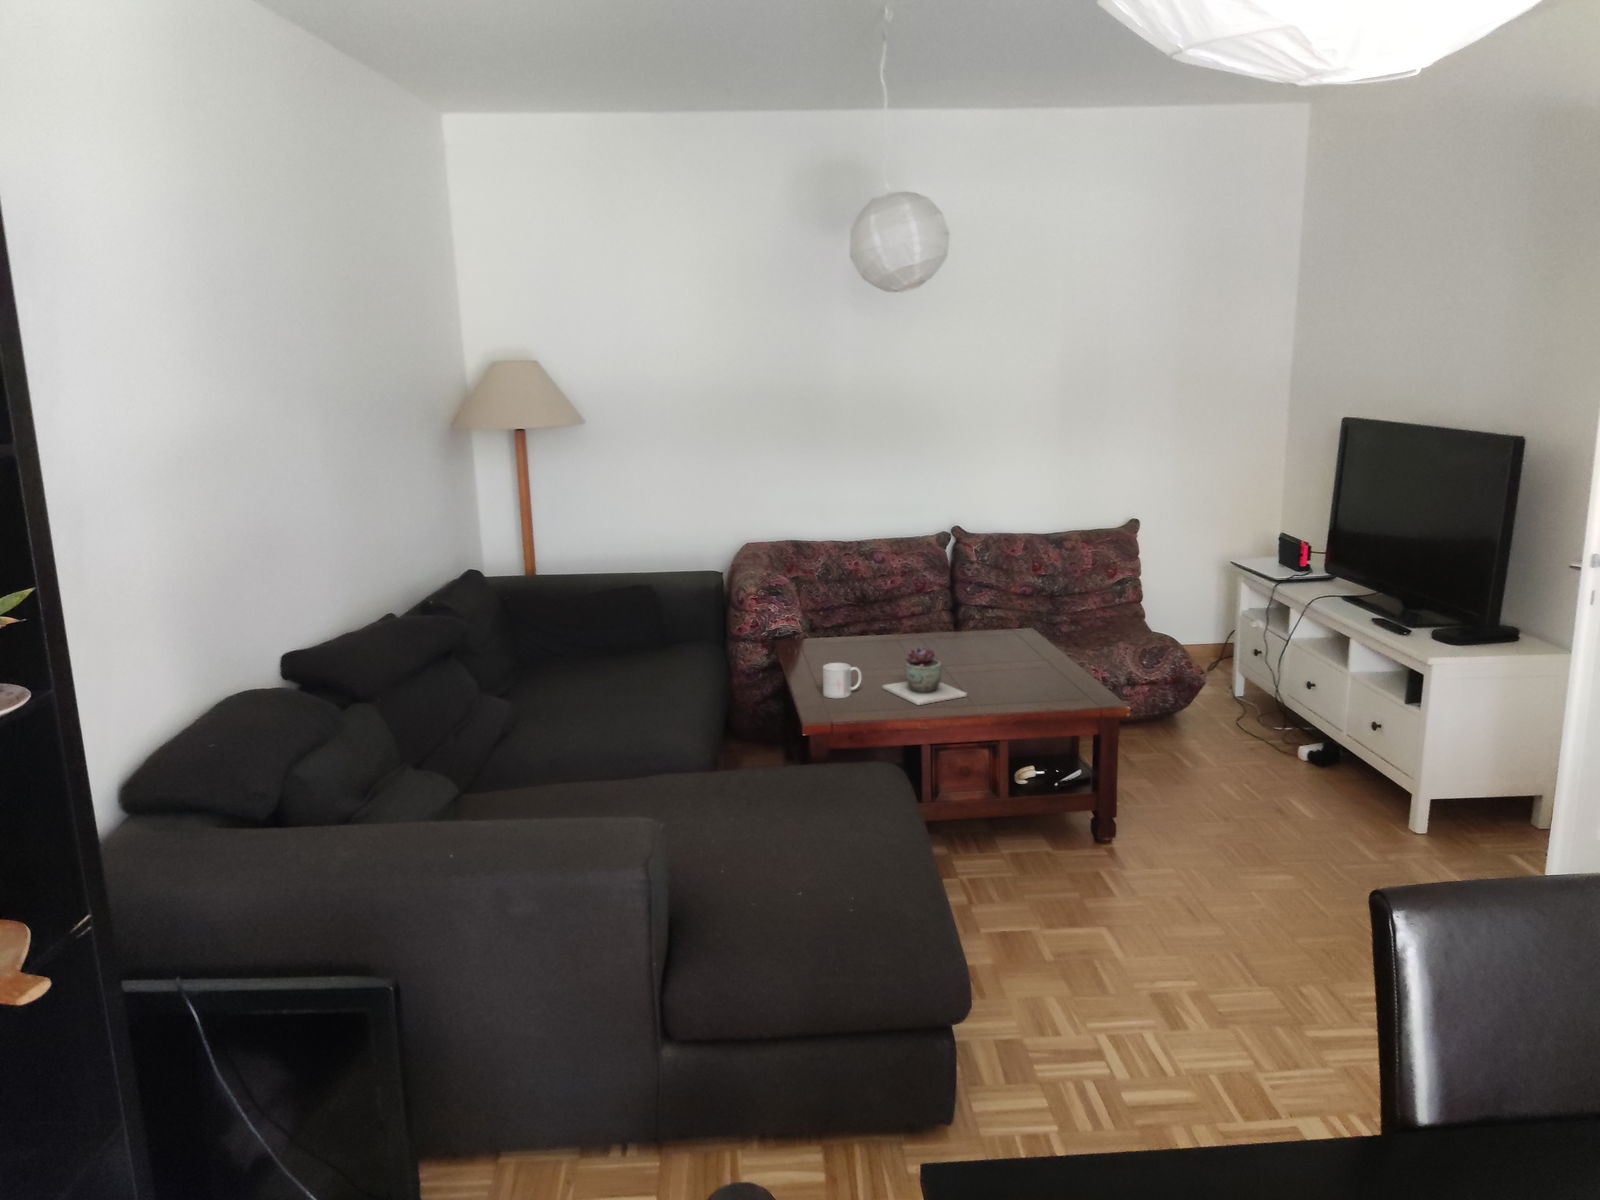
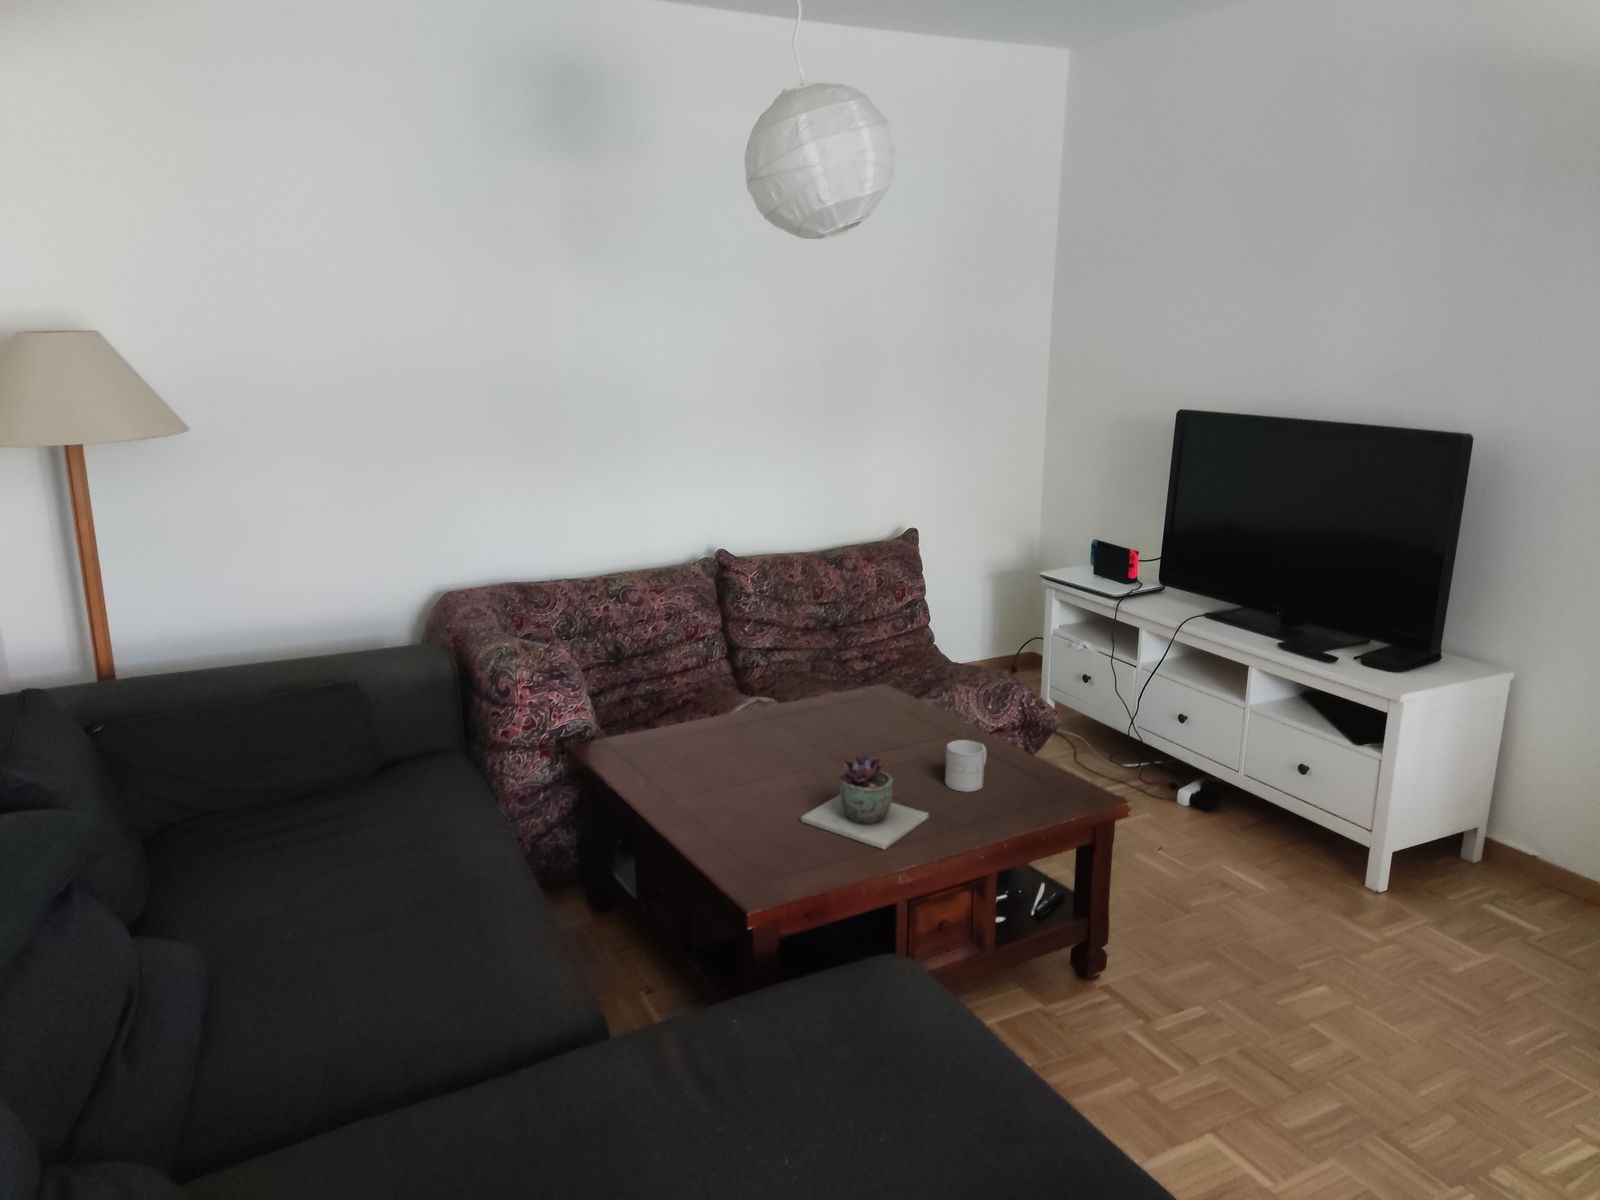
mug: present [823,663,861,698] -> present [945,740,986,792]

